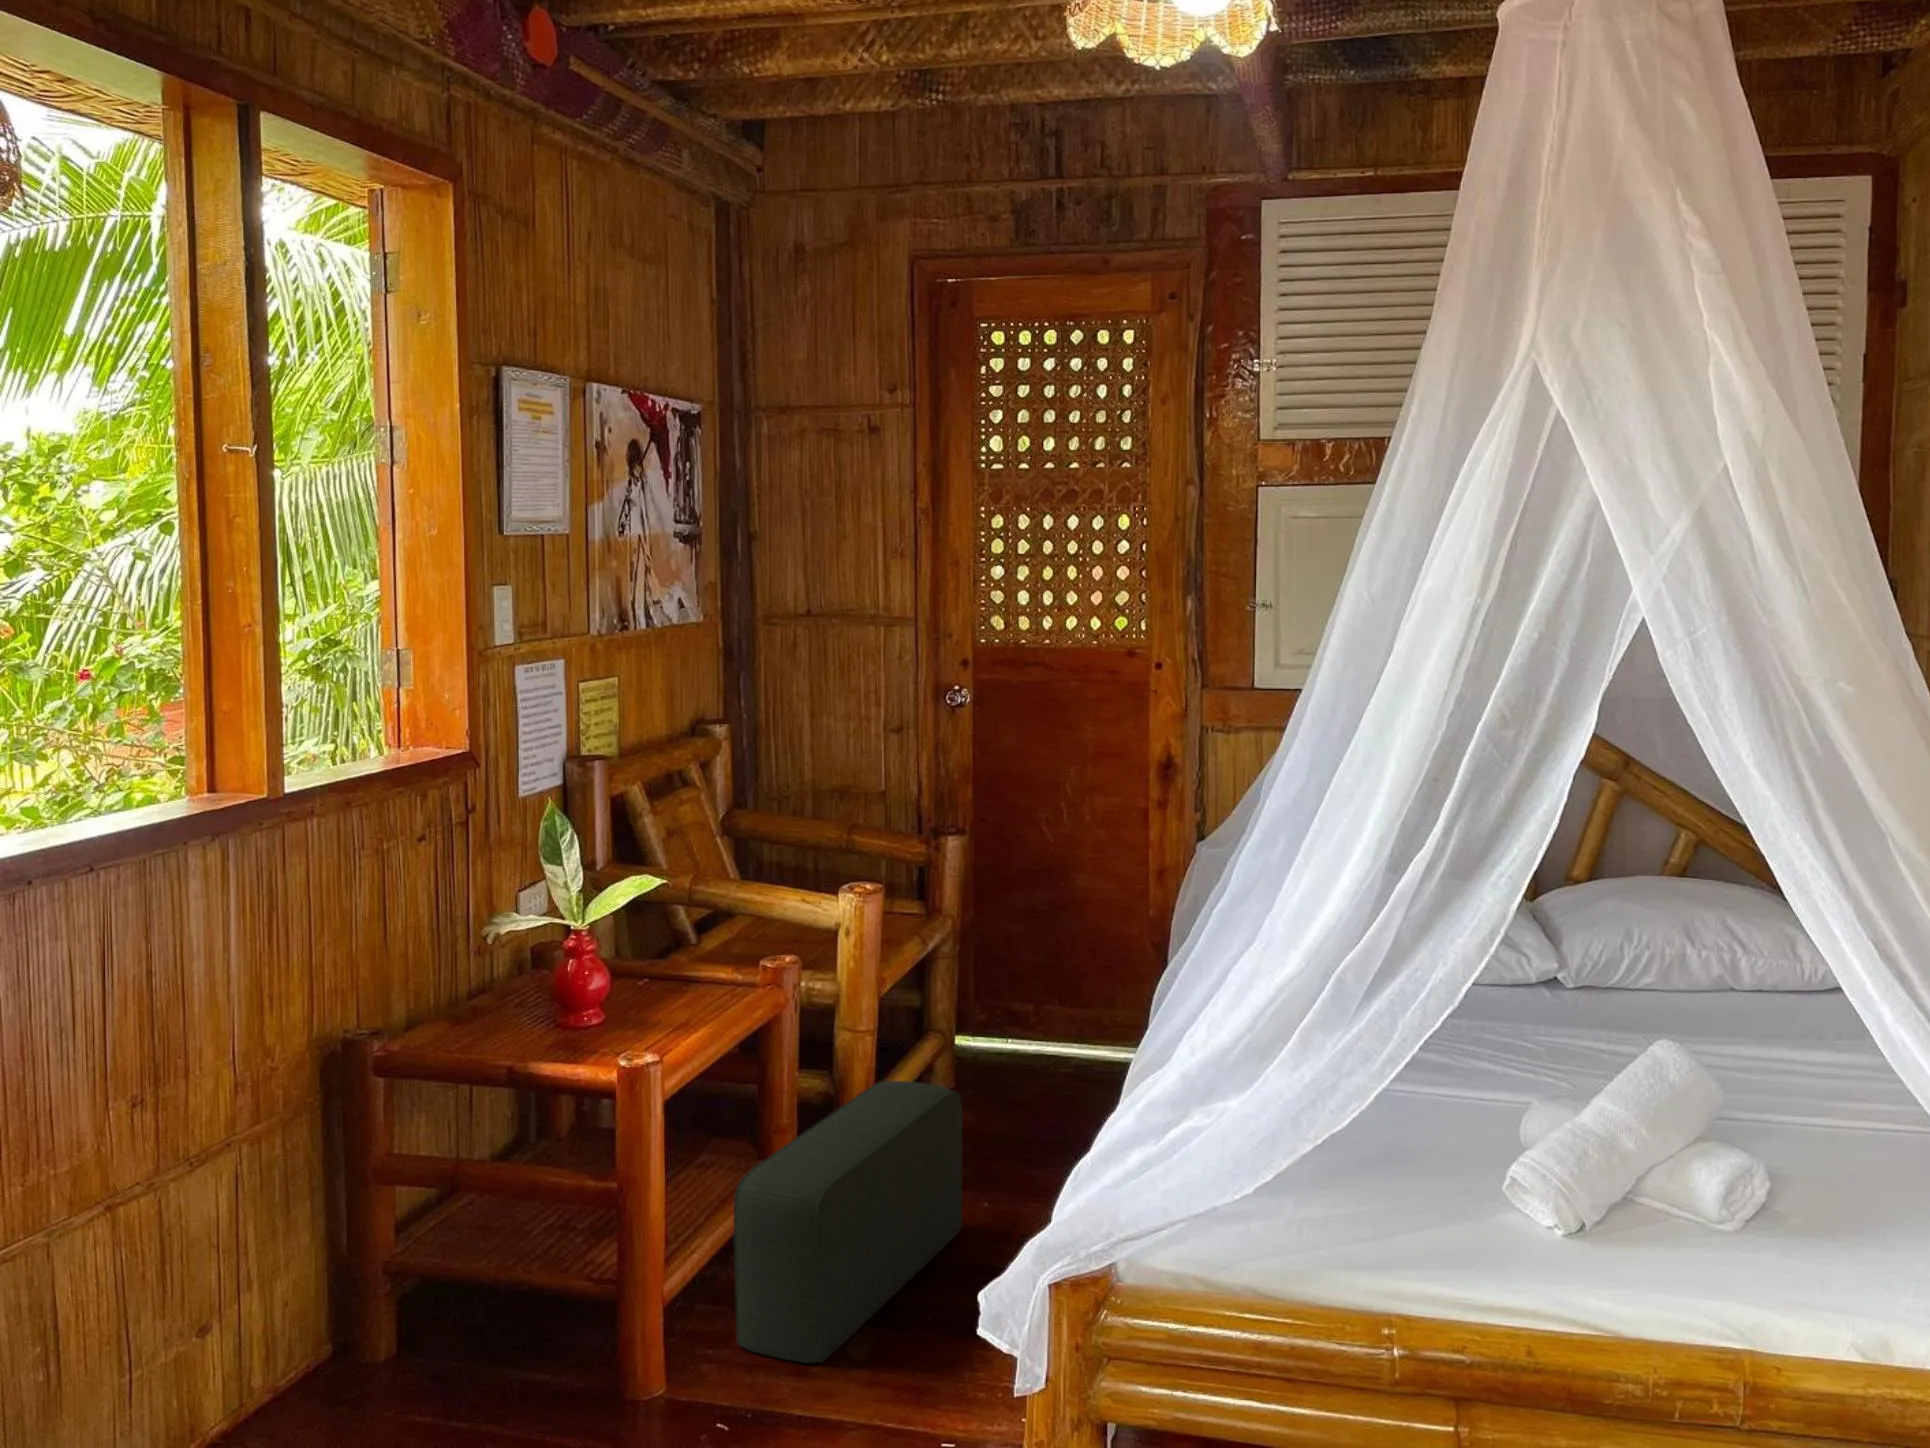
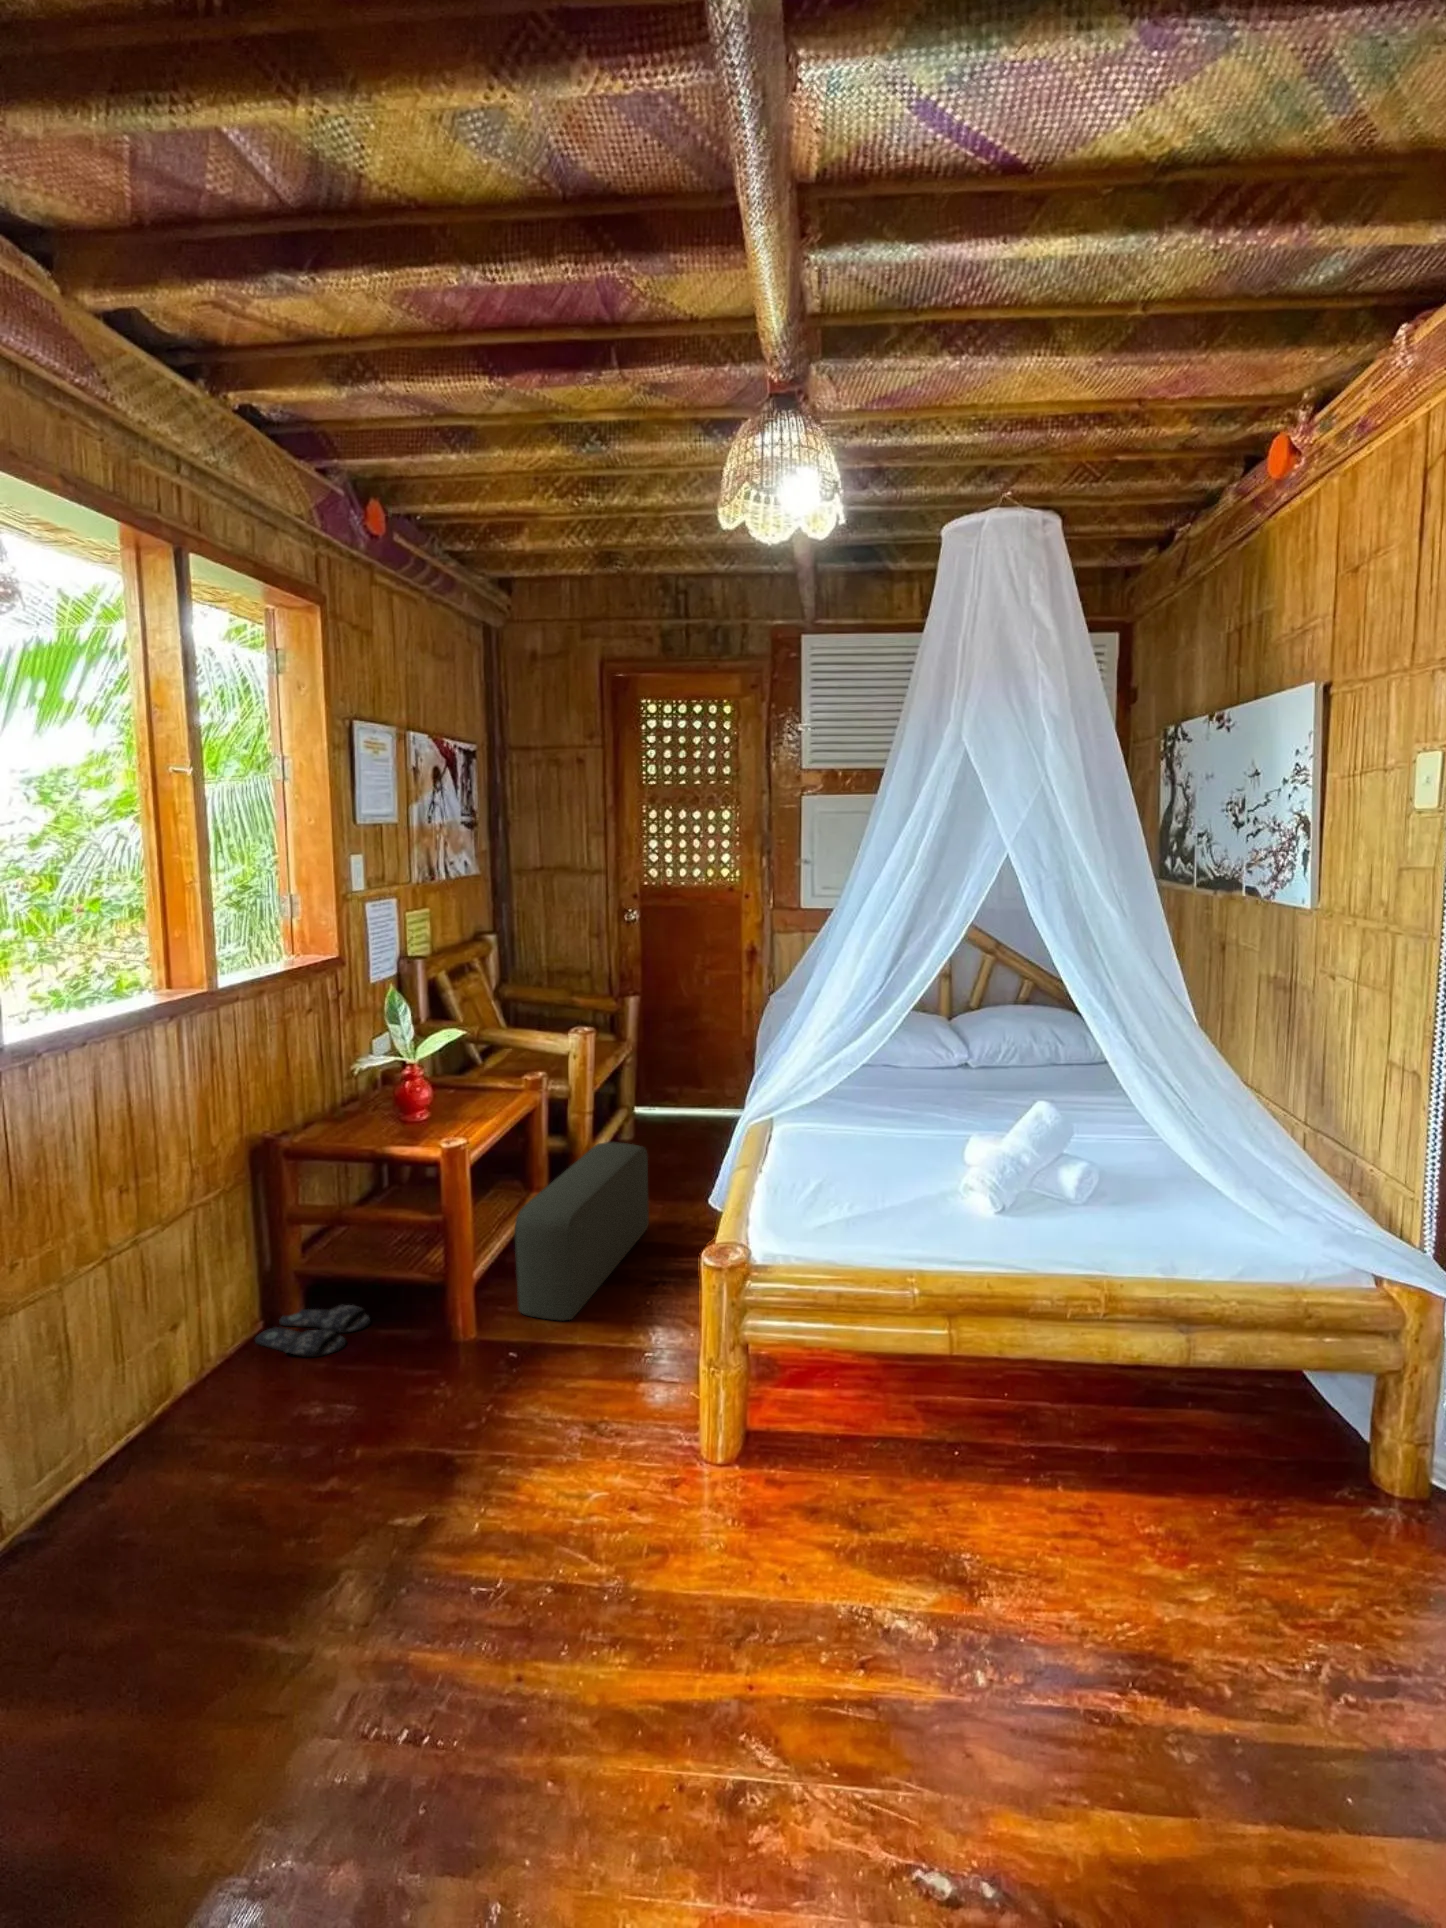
slippers: none [330,1313,505,1386] -> present [255,1305,370,1357]

